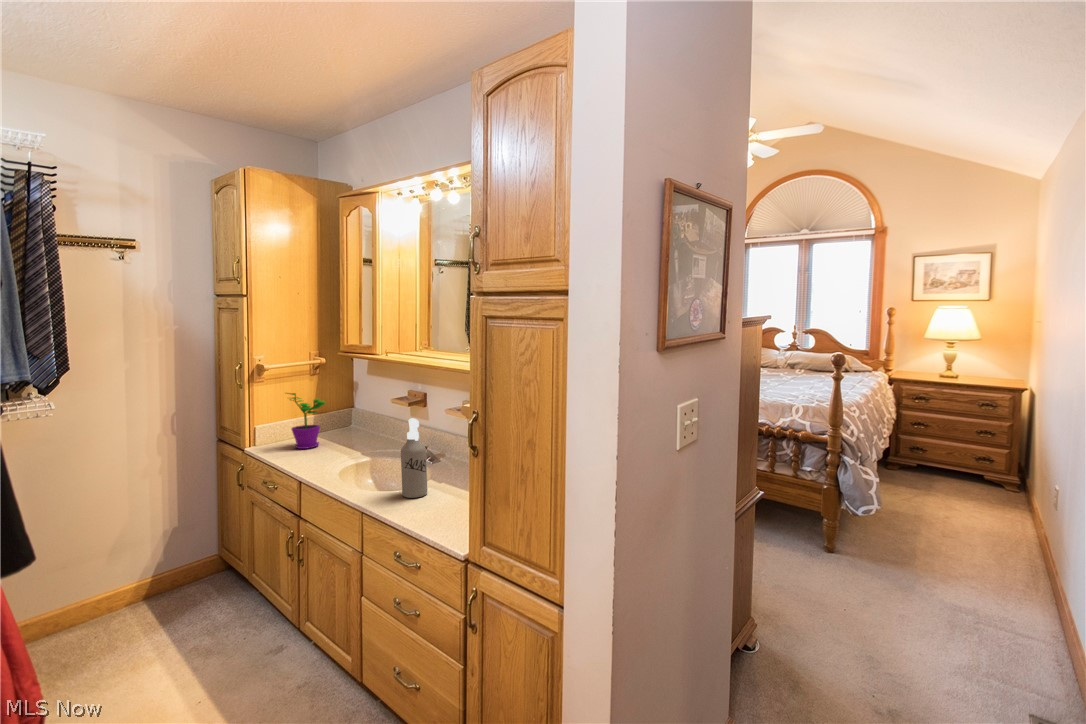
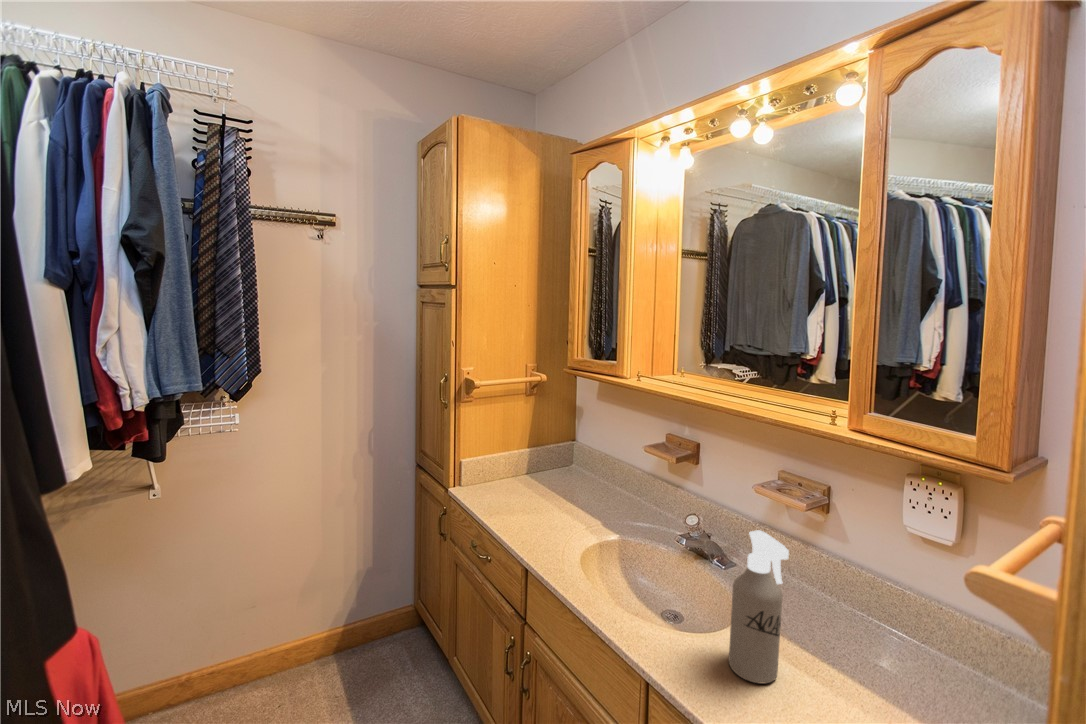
flower pot: present [287,393,325,449] -> none [500,416,552,500]

